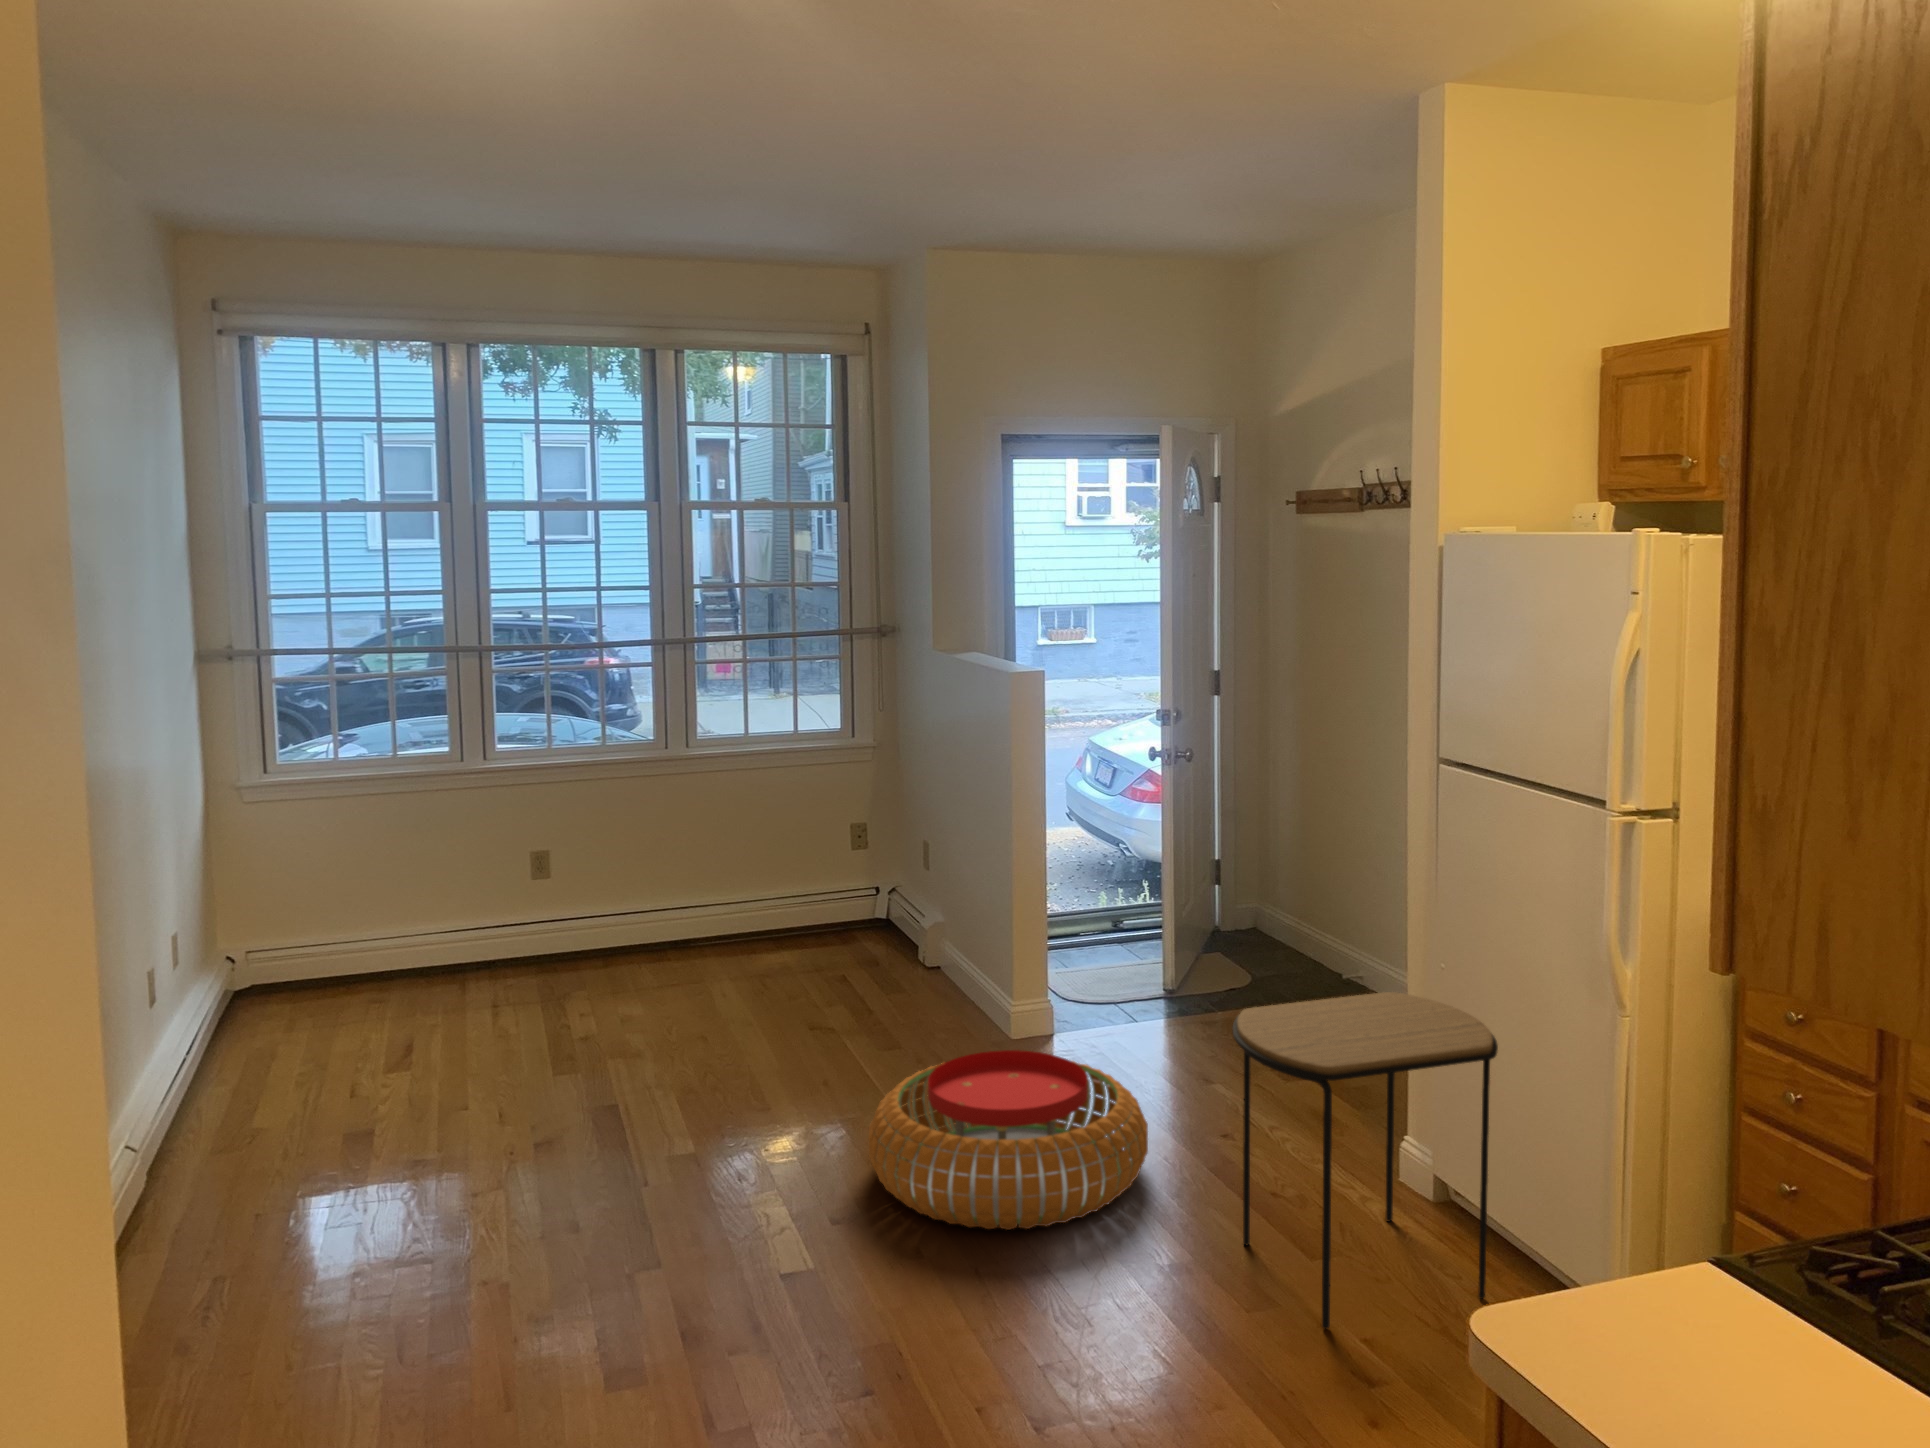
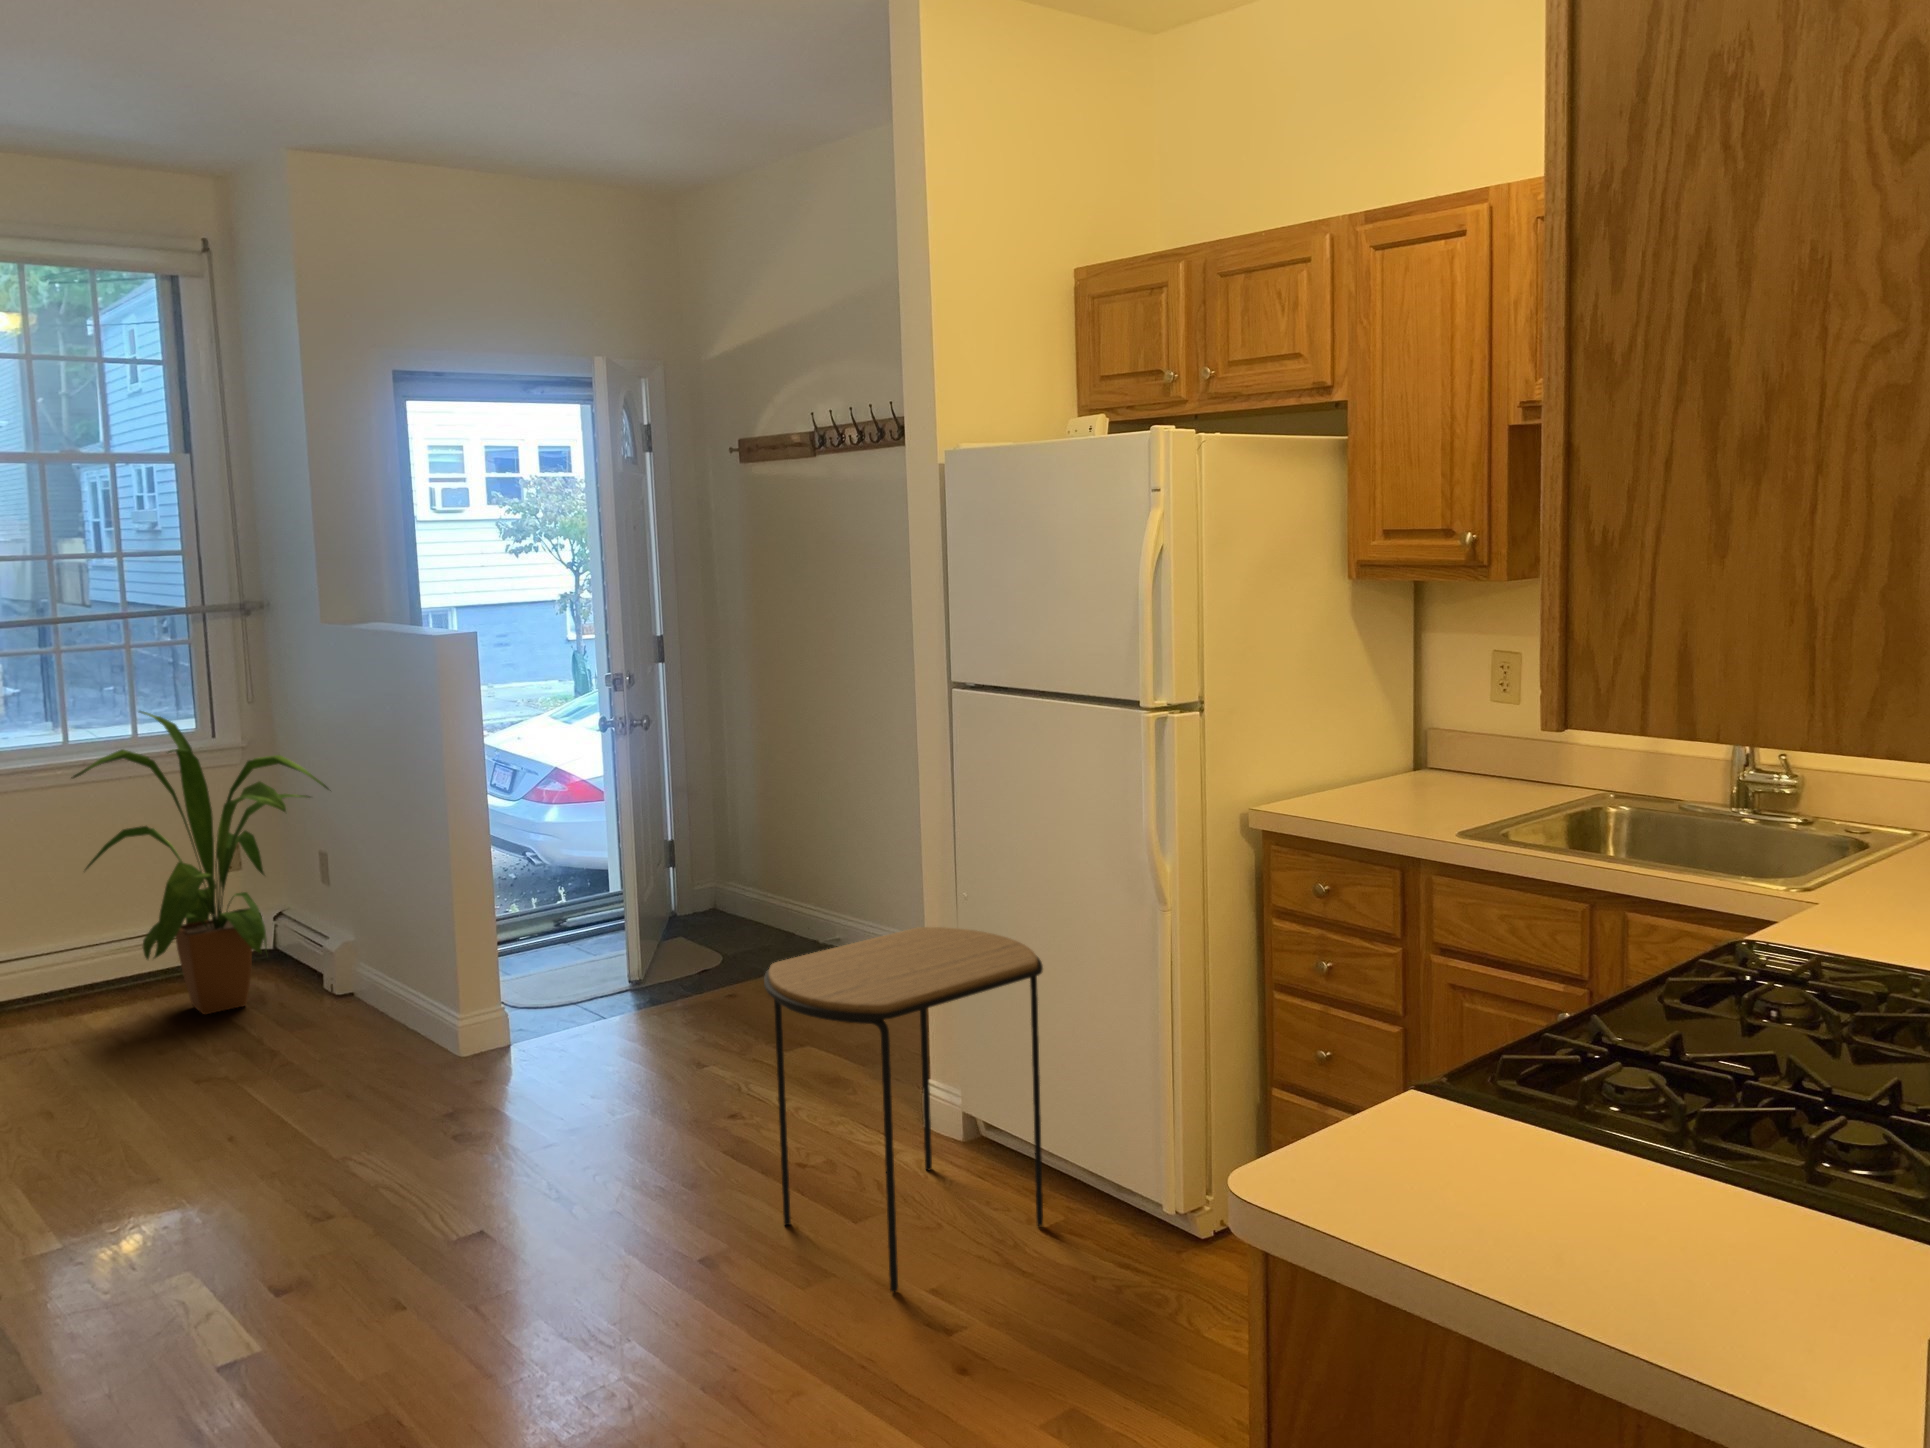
house plant: none [746,717,932,968] -> present [71,711,331,1014]
pouf: present [868,1050,1148,1230] -> none [303,1057,660,1276]

